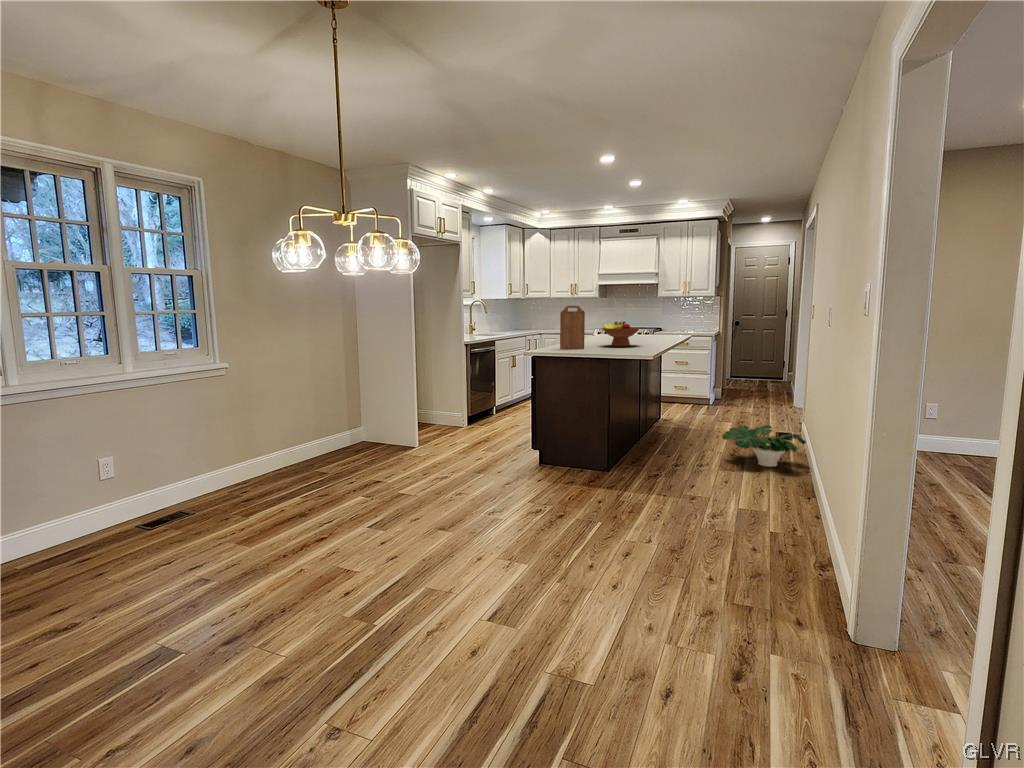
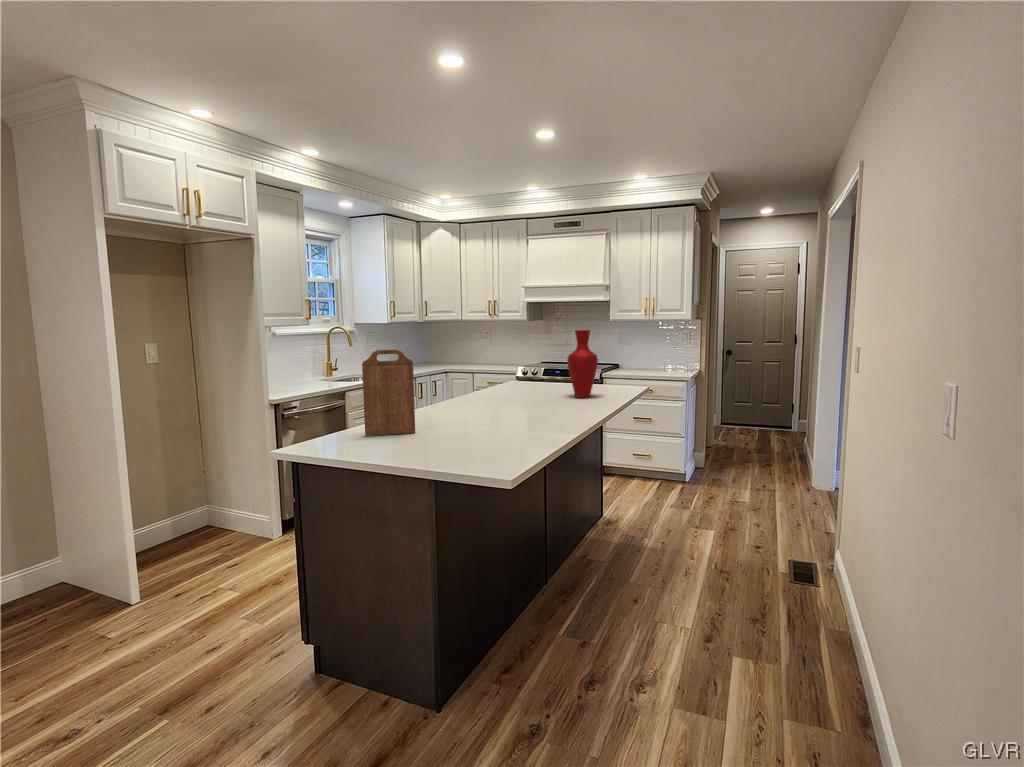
vase: none [648,299,666,339] -> present [567,330,598,398]
fruit bowl: present [602,321,640,347] -> none [457,377,530,426]
potted plant: present [722,425,806,467] -> none [687,581,859,687]

